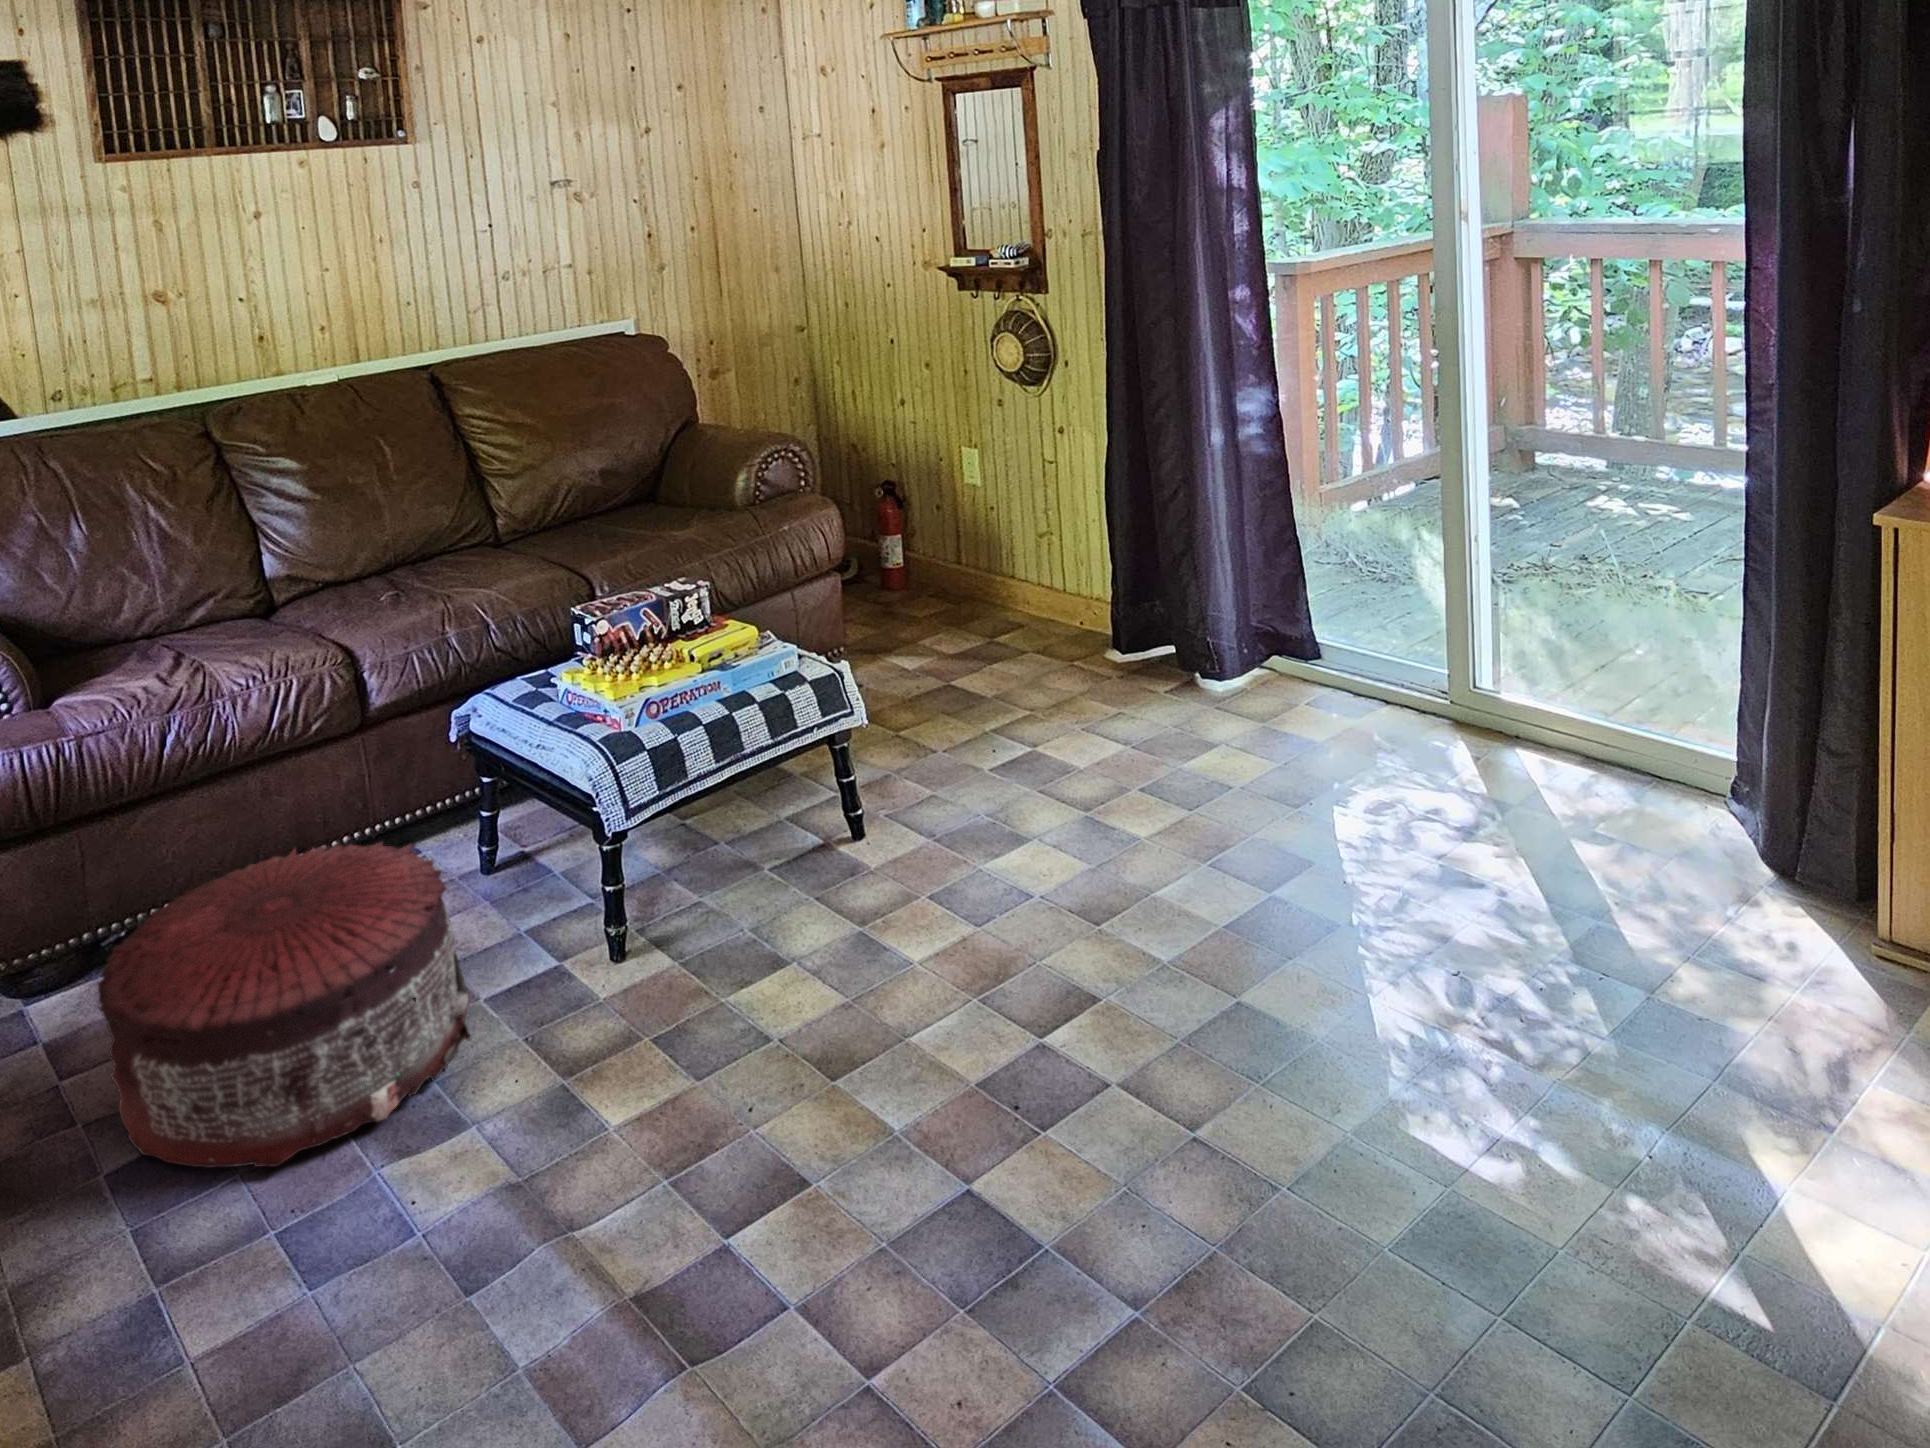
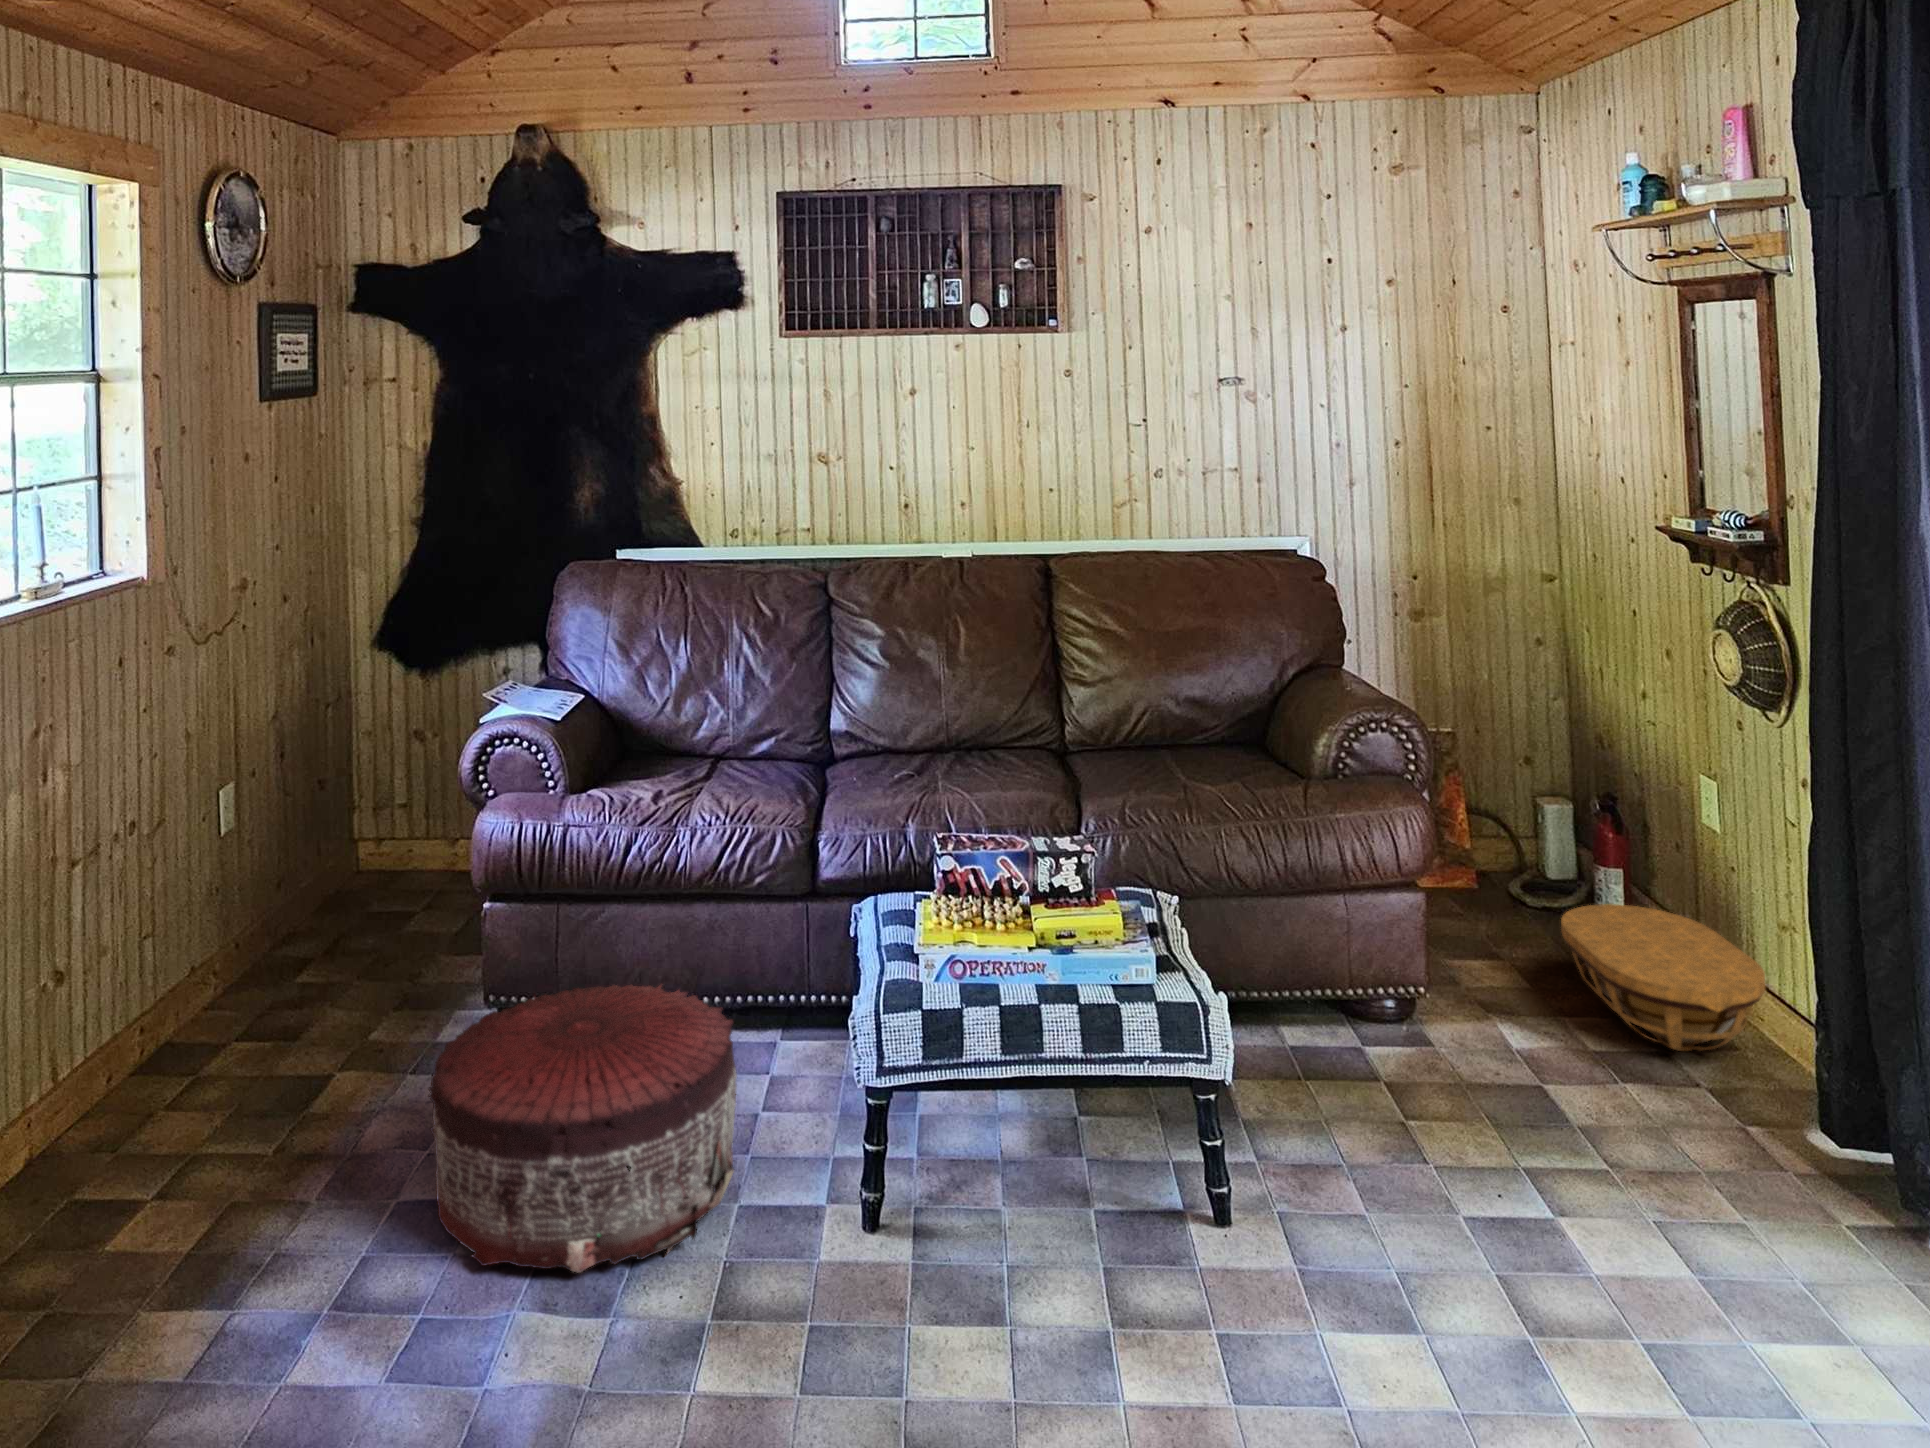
basket: none [902,546,1047,633] -> present [1561,904,1765,1051]

